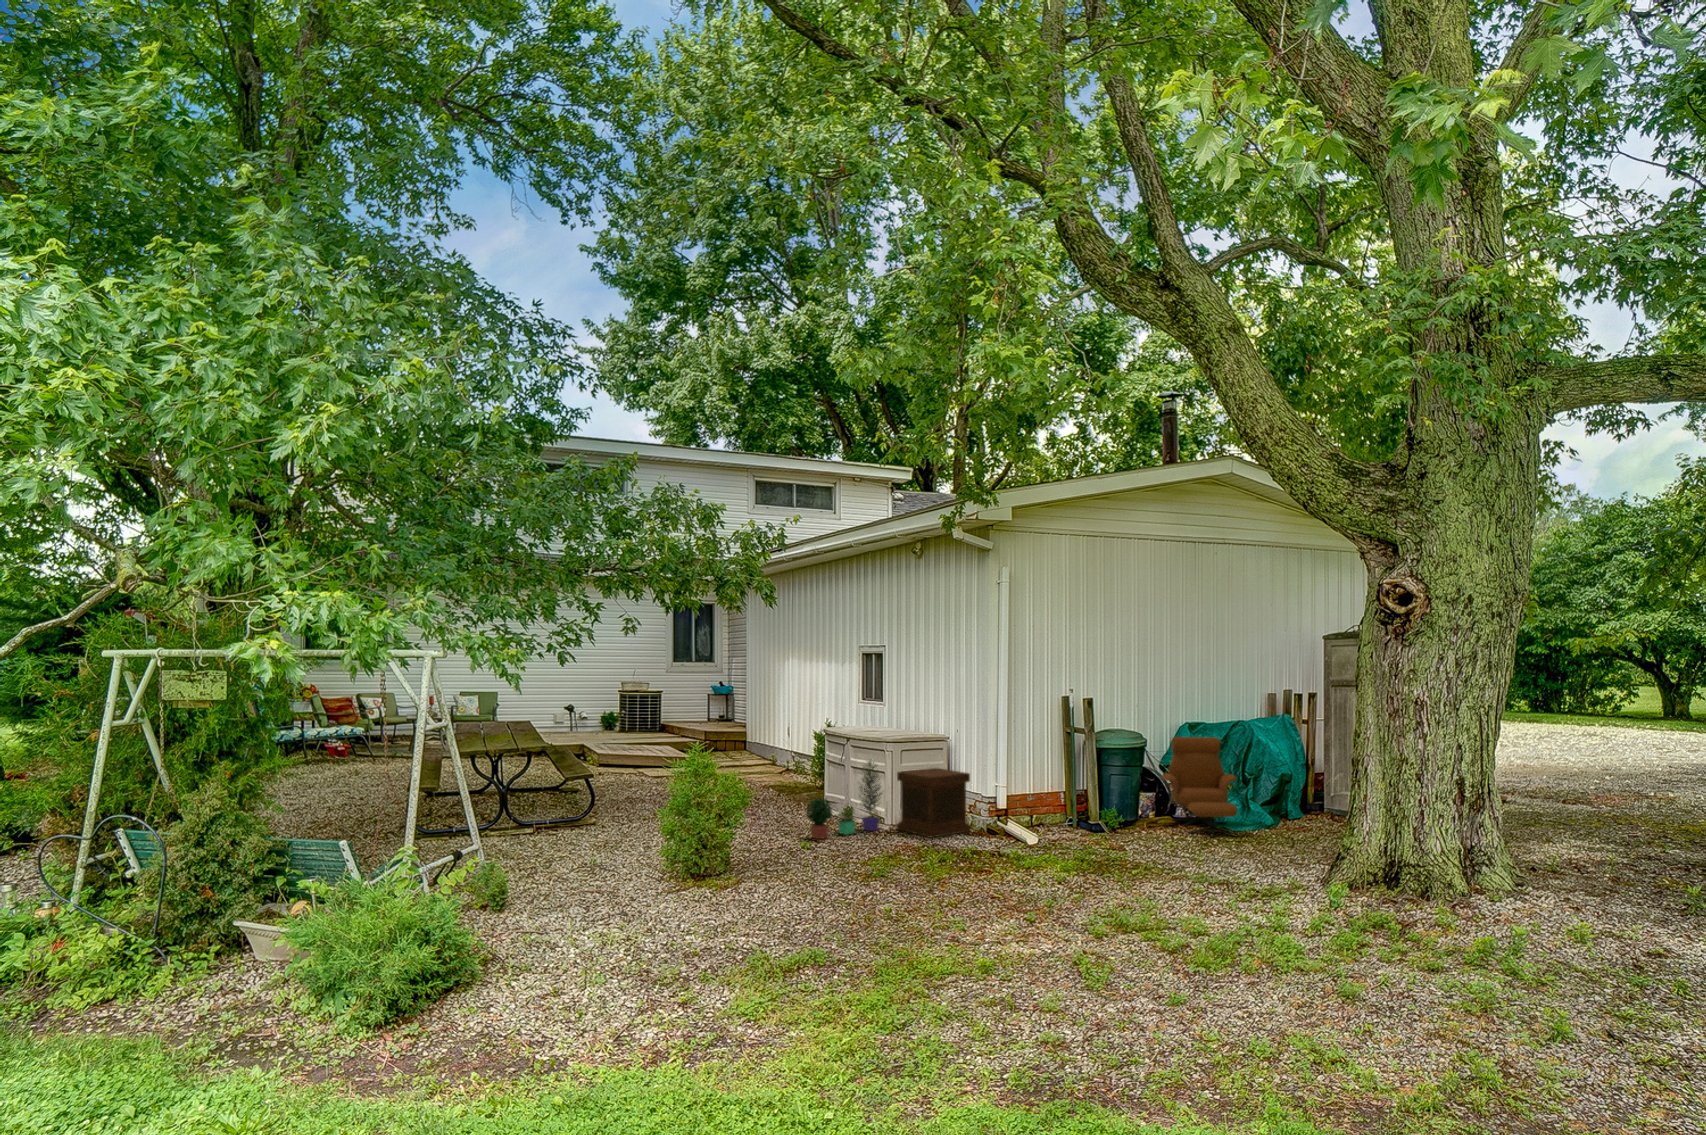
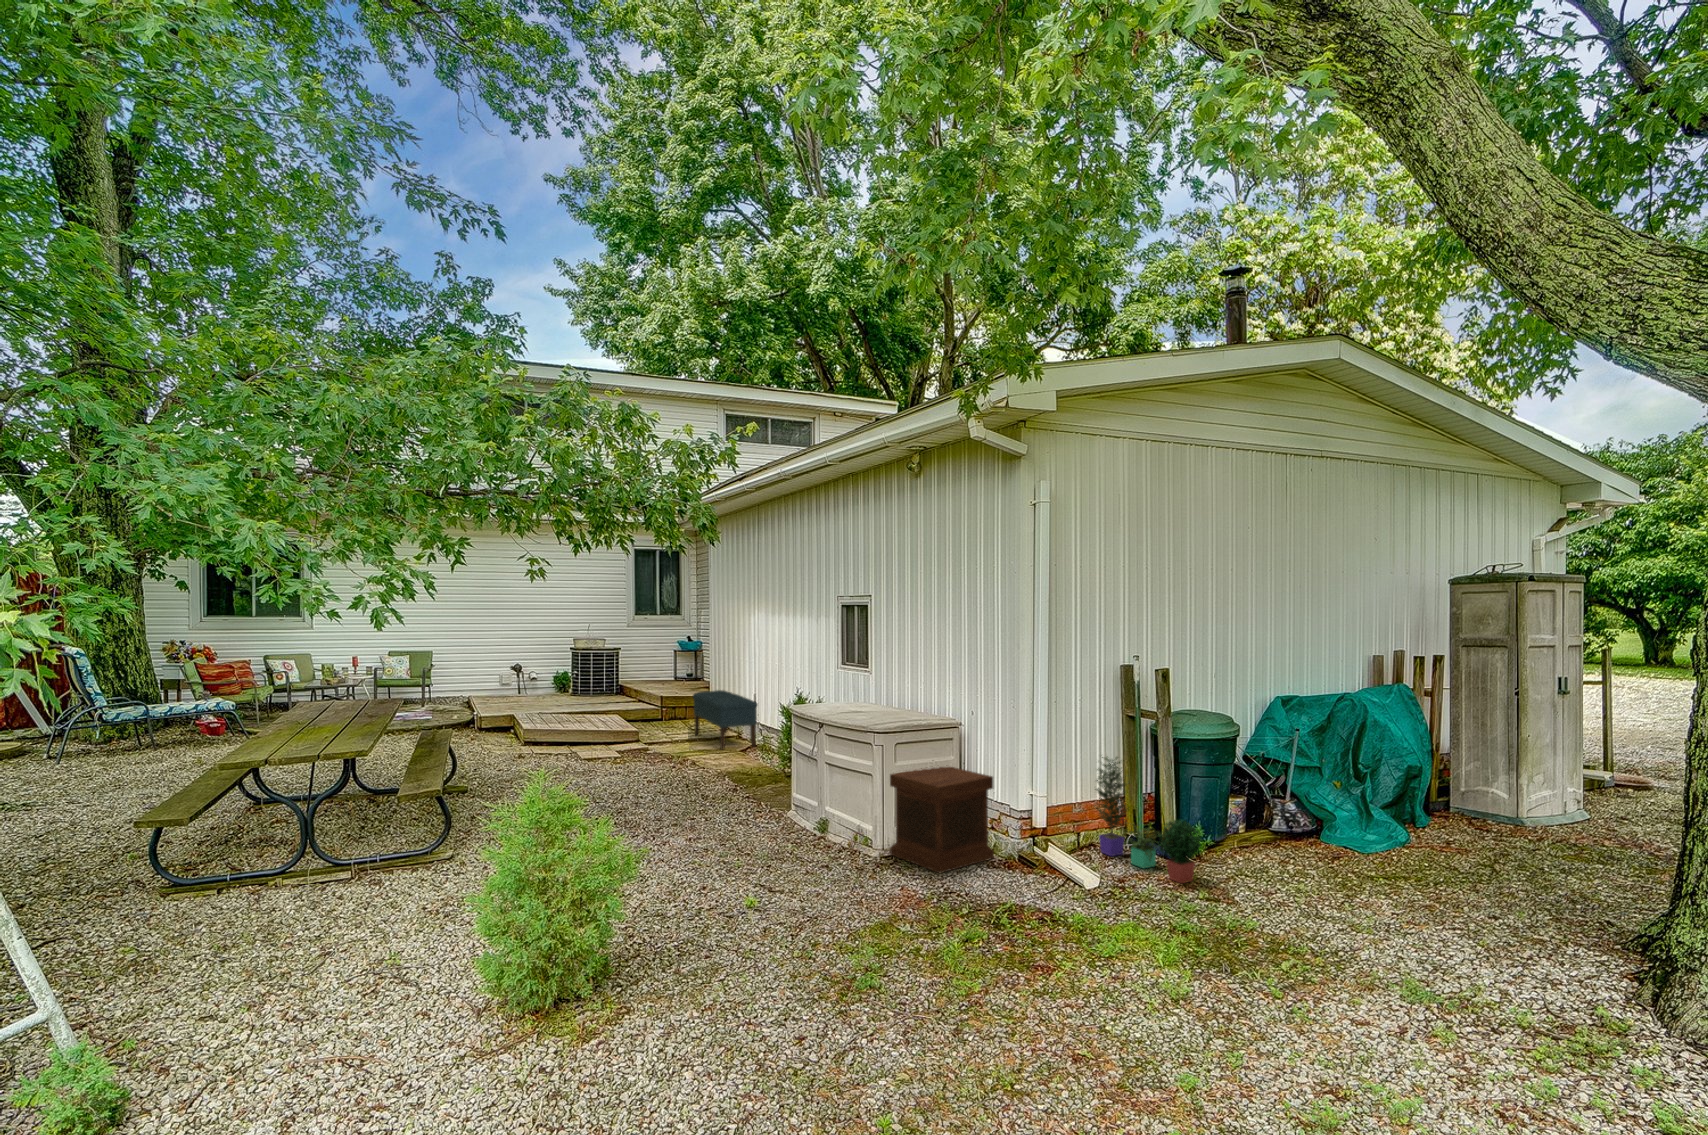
bench: none [736,727,793,775] -> present [693,690,757,750]
lounge chair: present [1162,737,1237,838] -> none [1250,719,1379,872]
potted plant: present [806,761,882,839] -> present [1094,757,1201,883]

